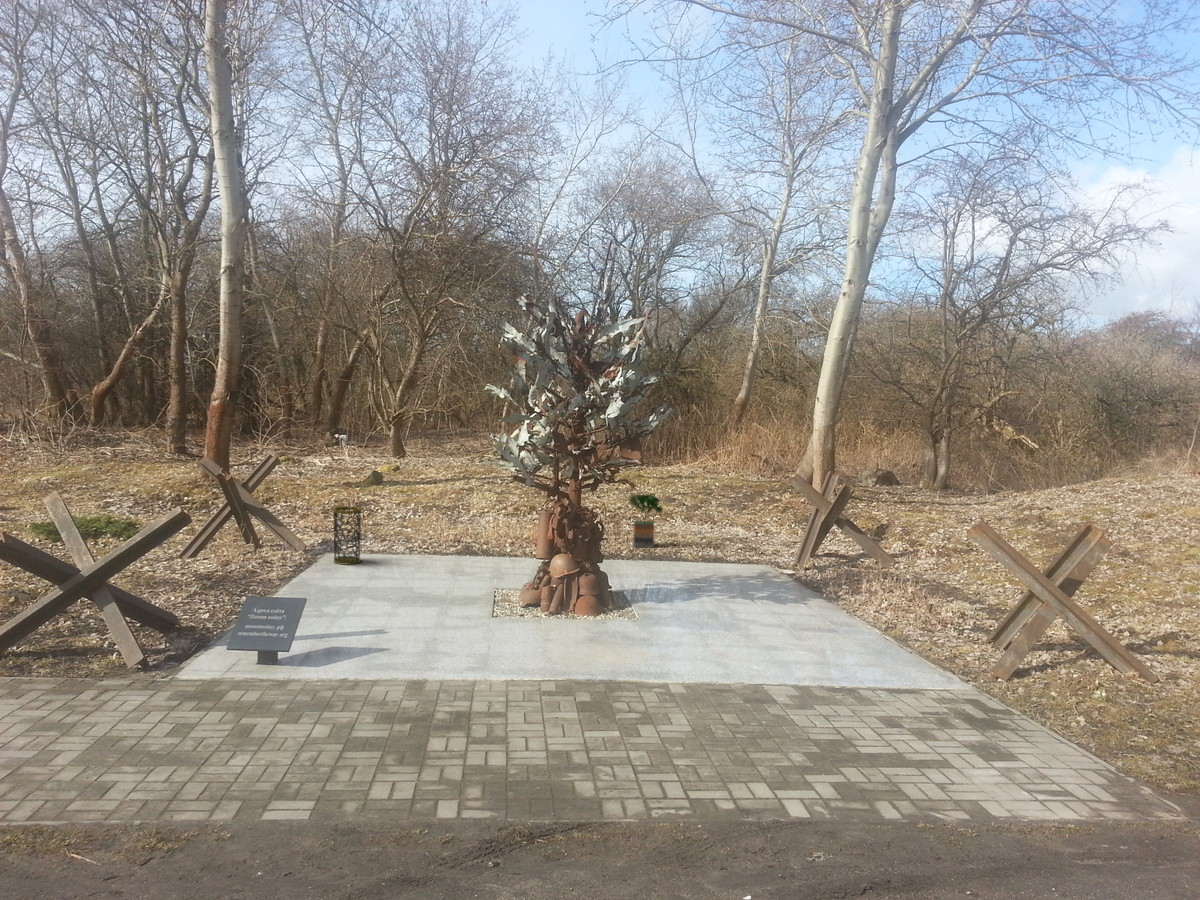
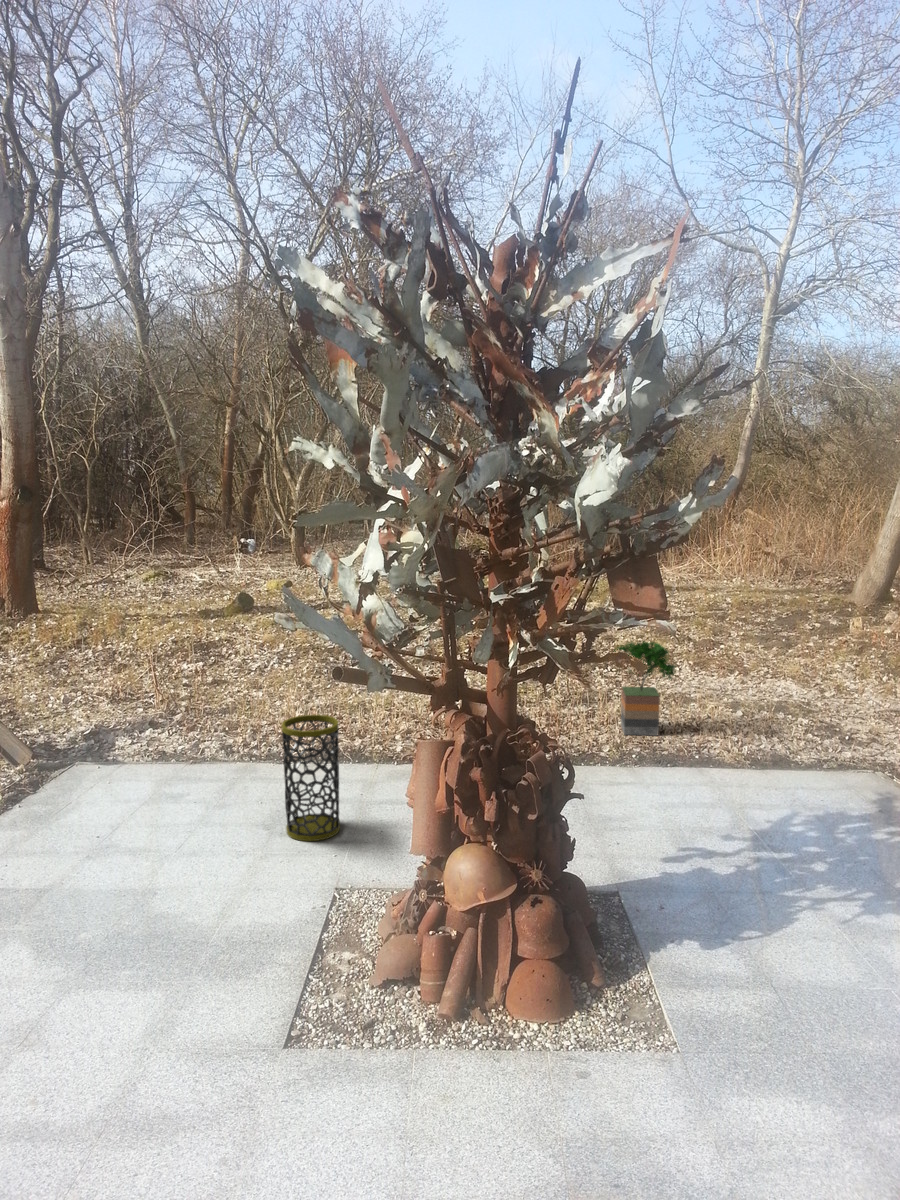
trash can: present [333,506,361,564] -> present [282,715,340,841]

